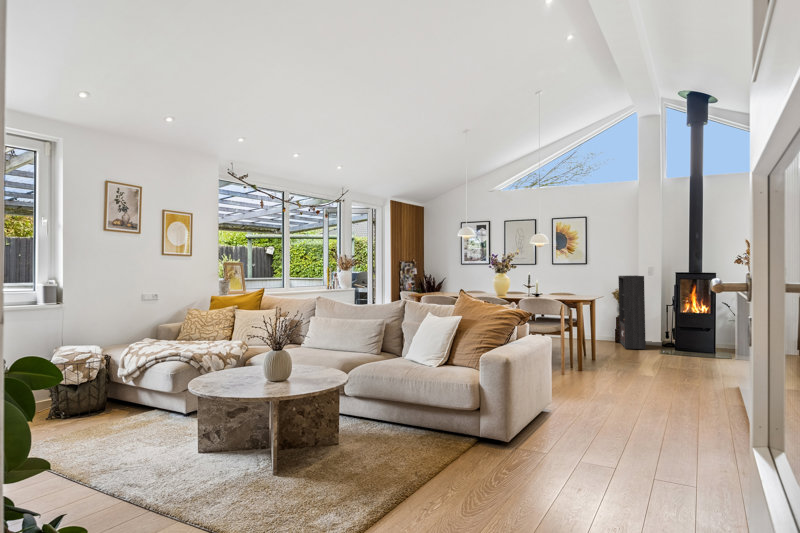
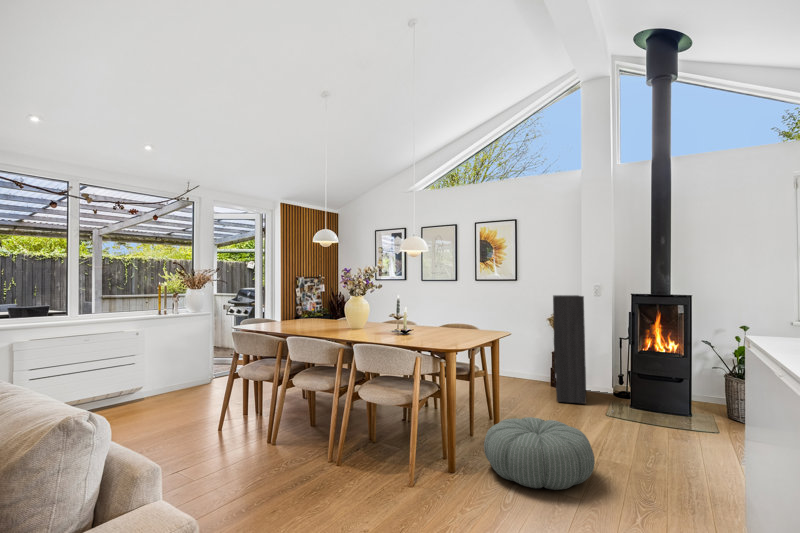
pouf: none [600,345,662,376] -> present [484,417,595,490]

